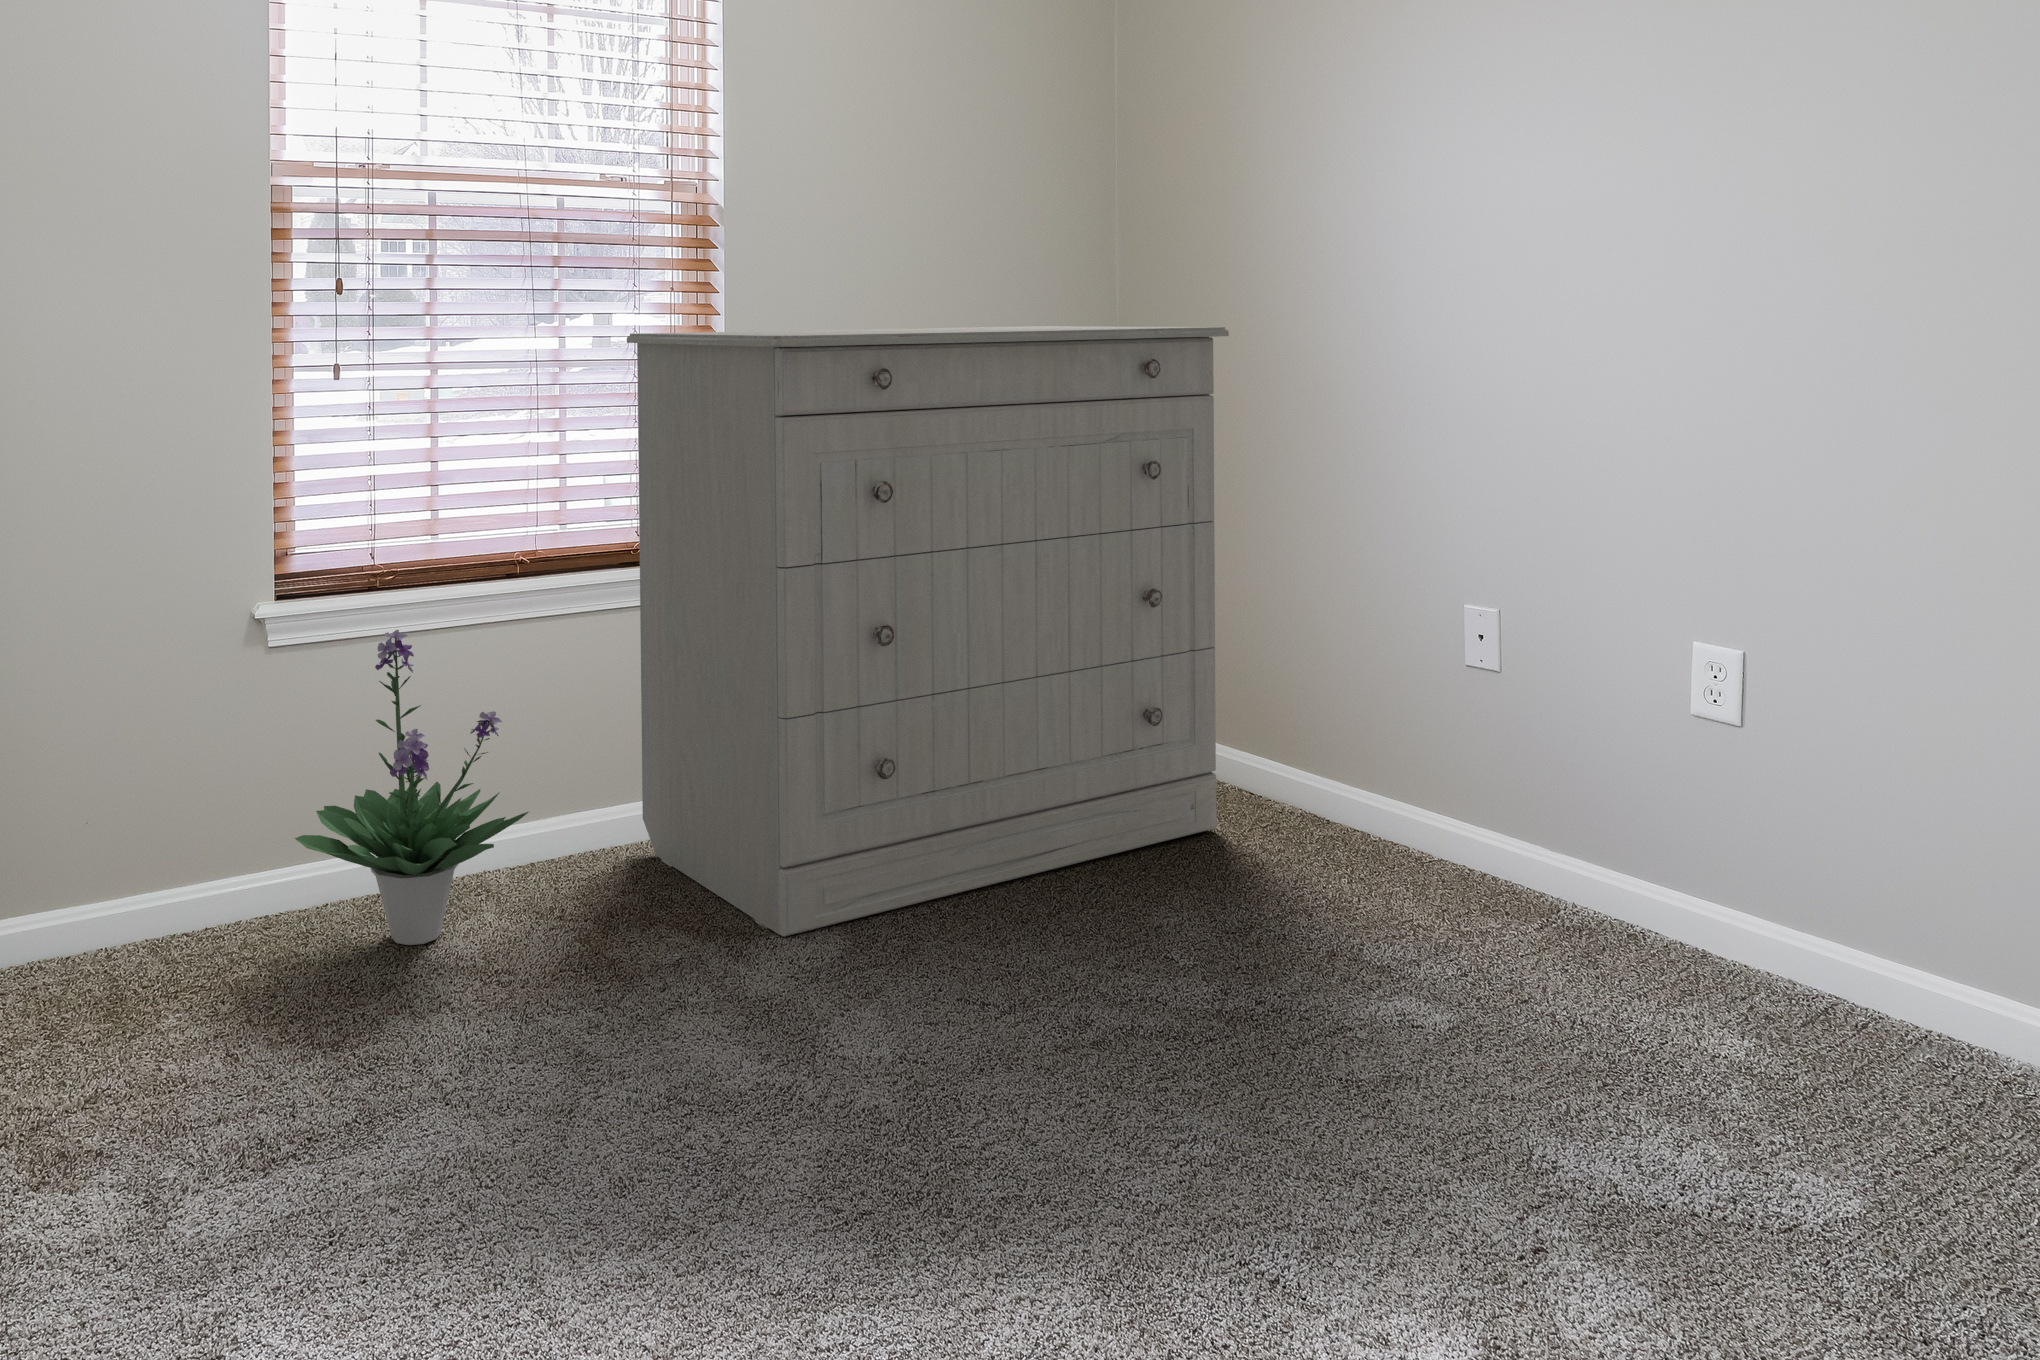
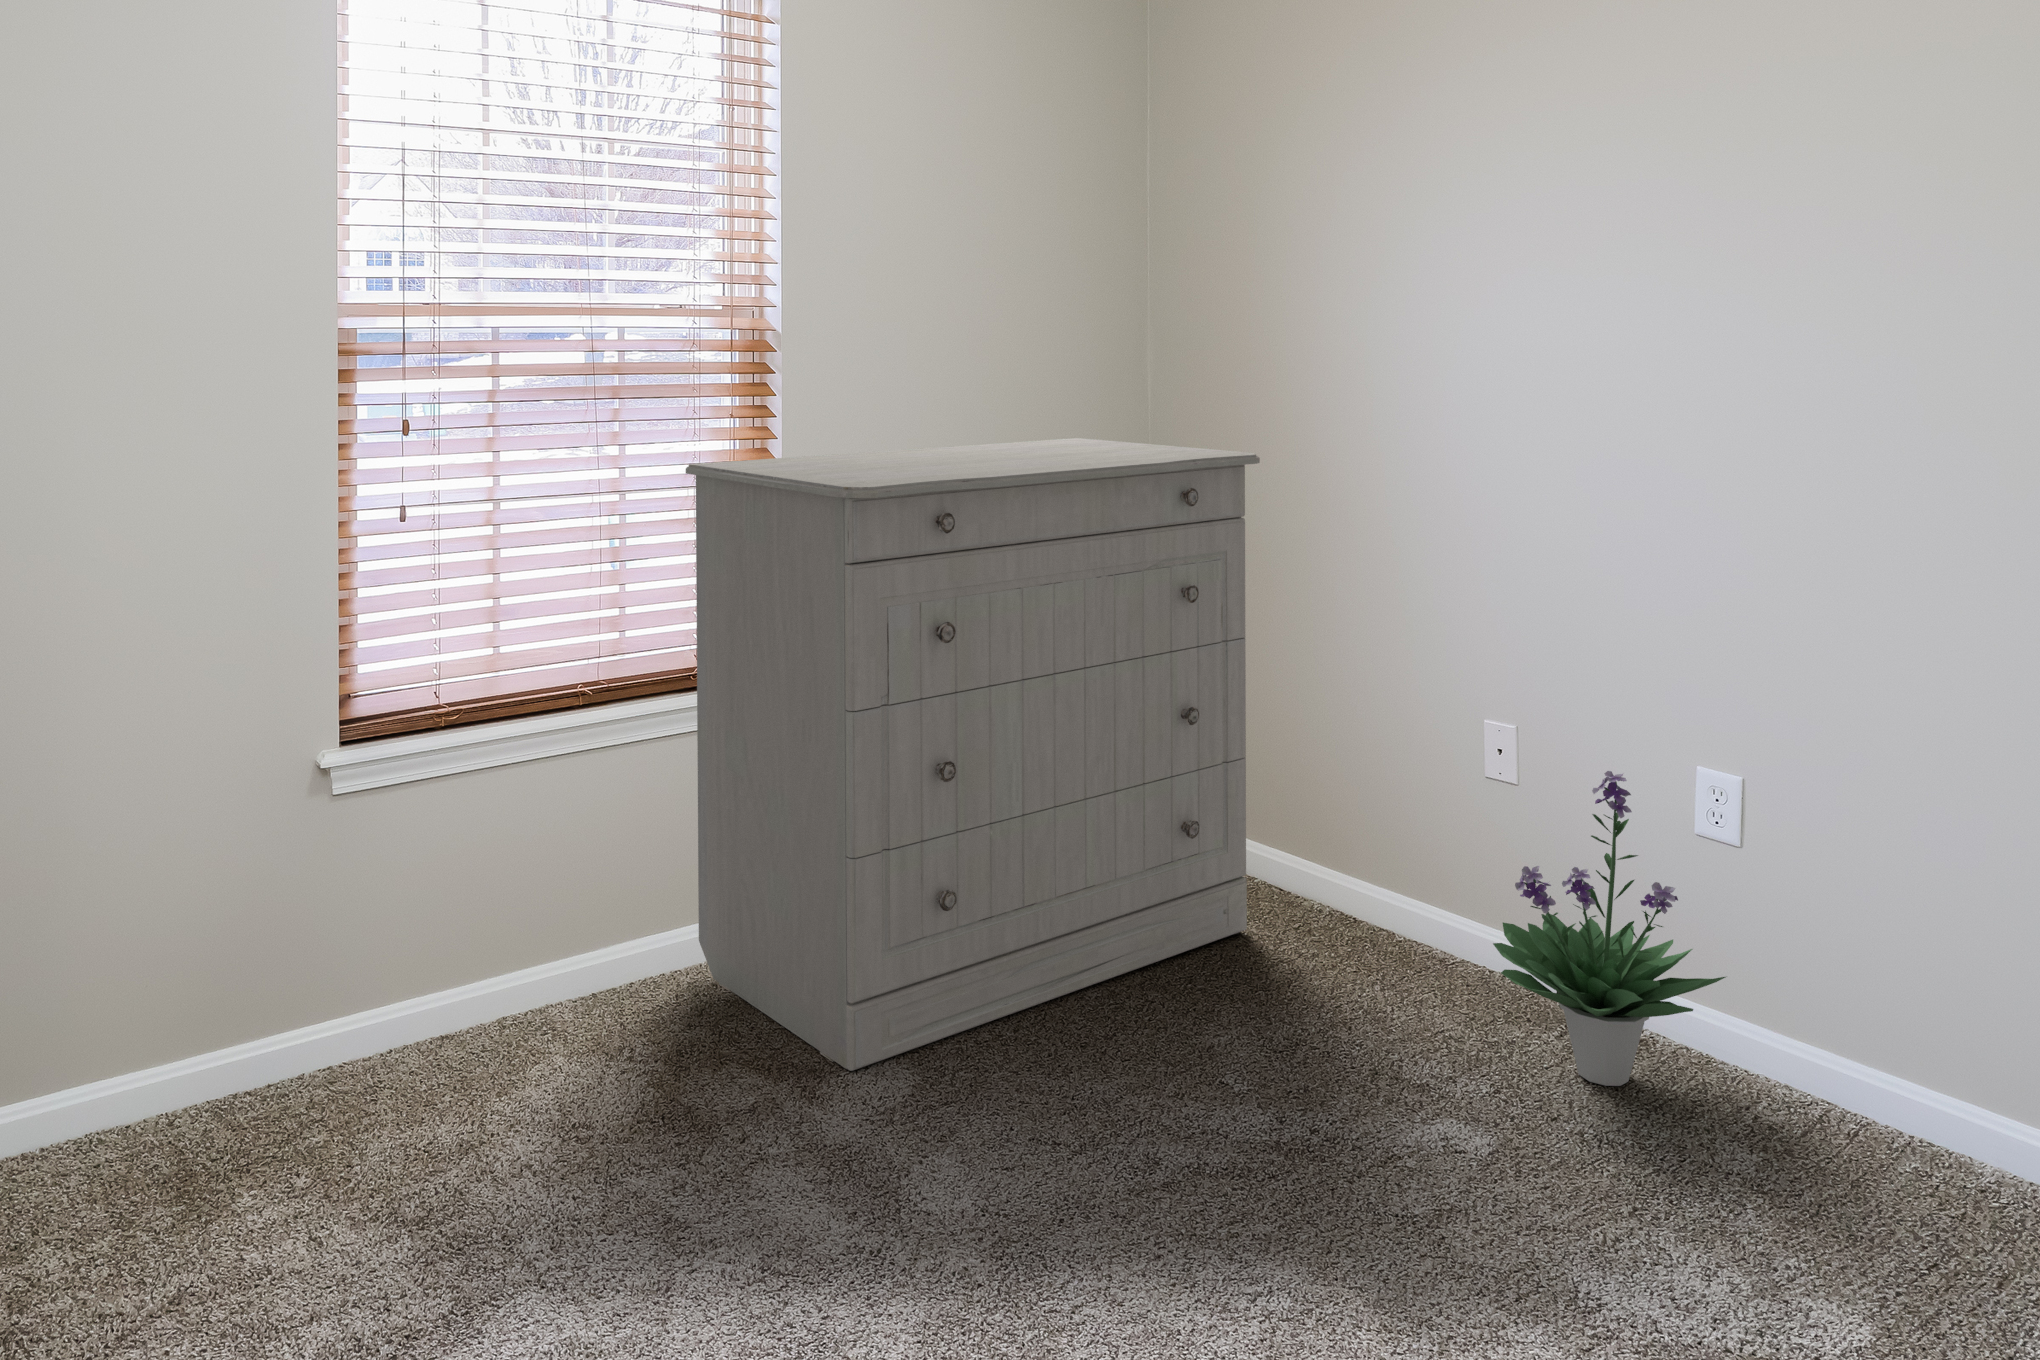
potted plant: present [295,630,529,945] -> present [1493,771,1726,1086]

